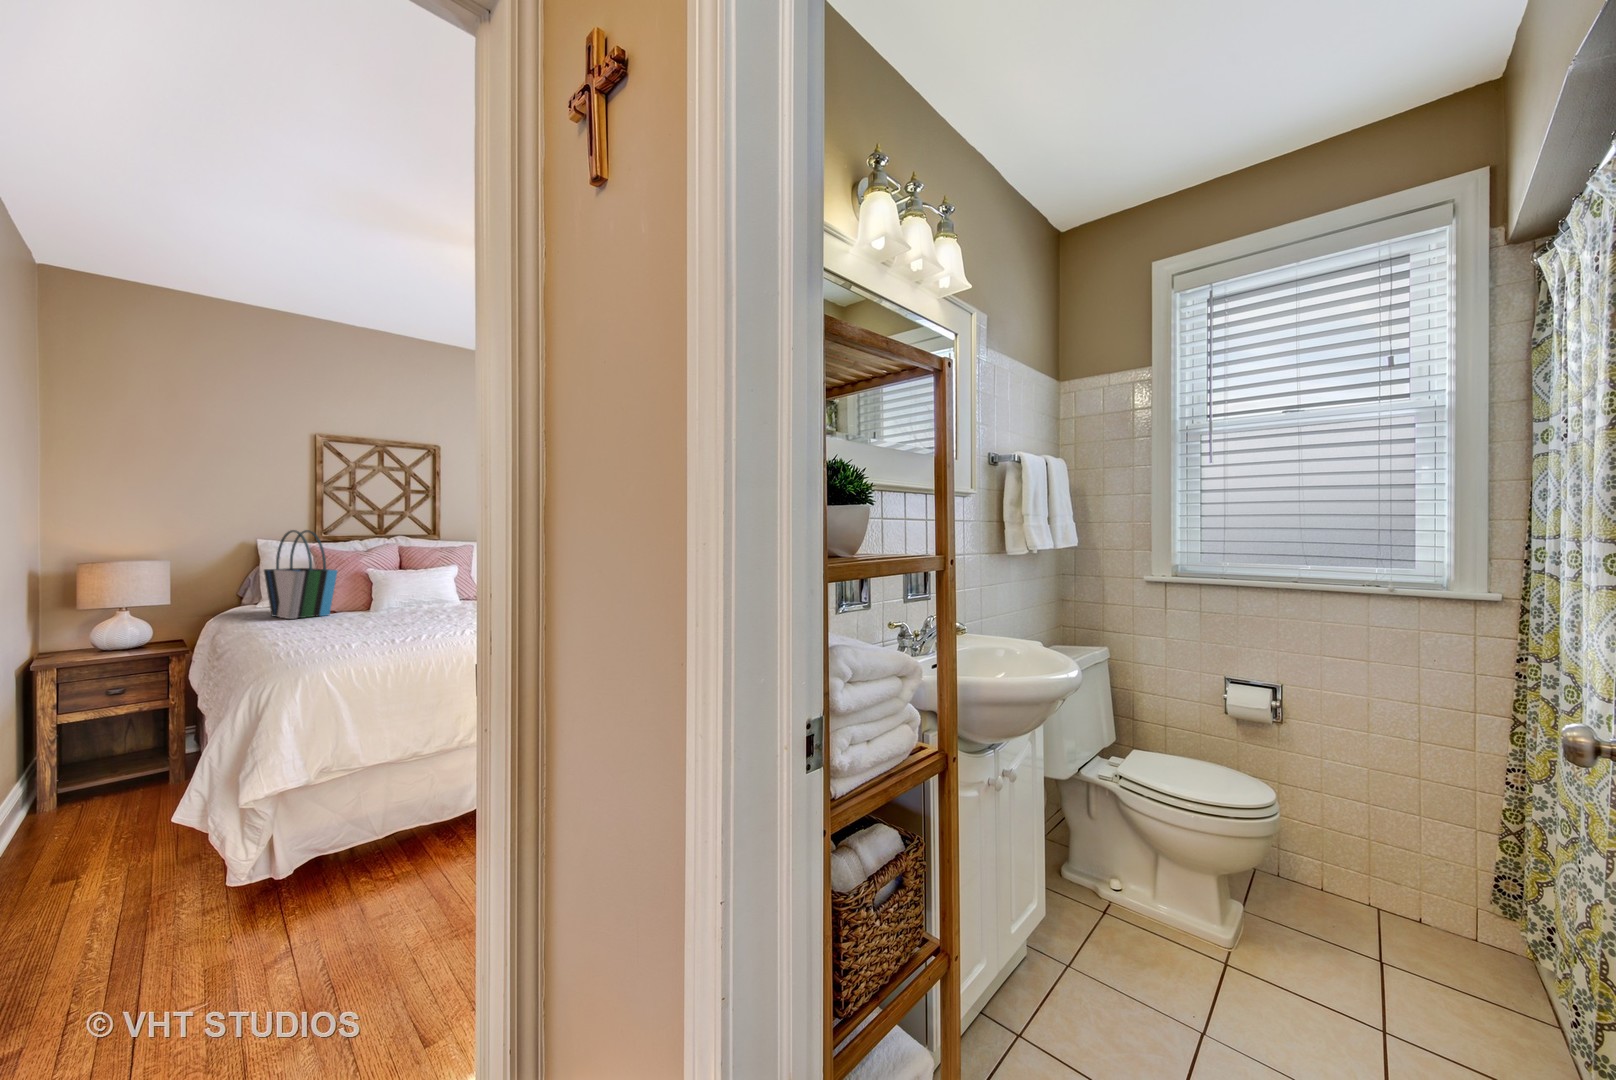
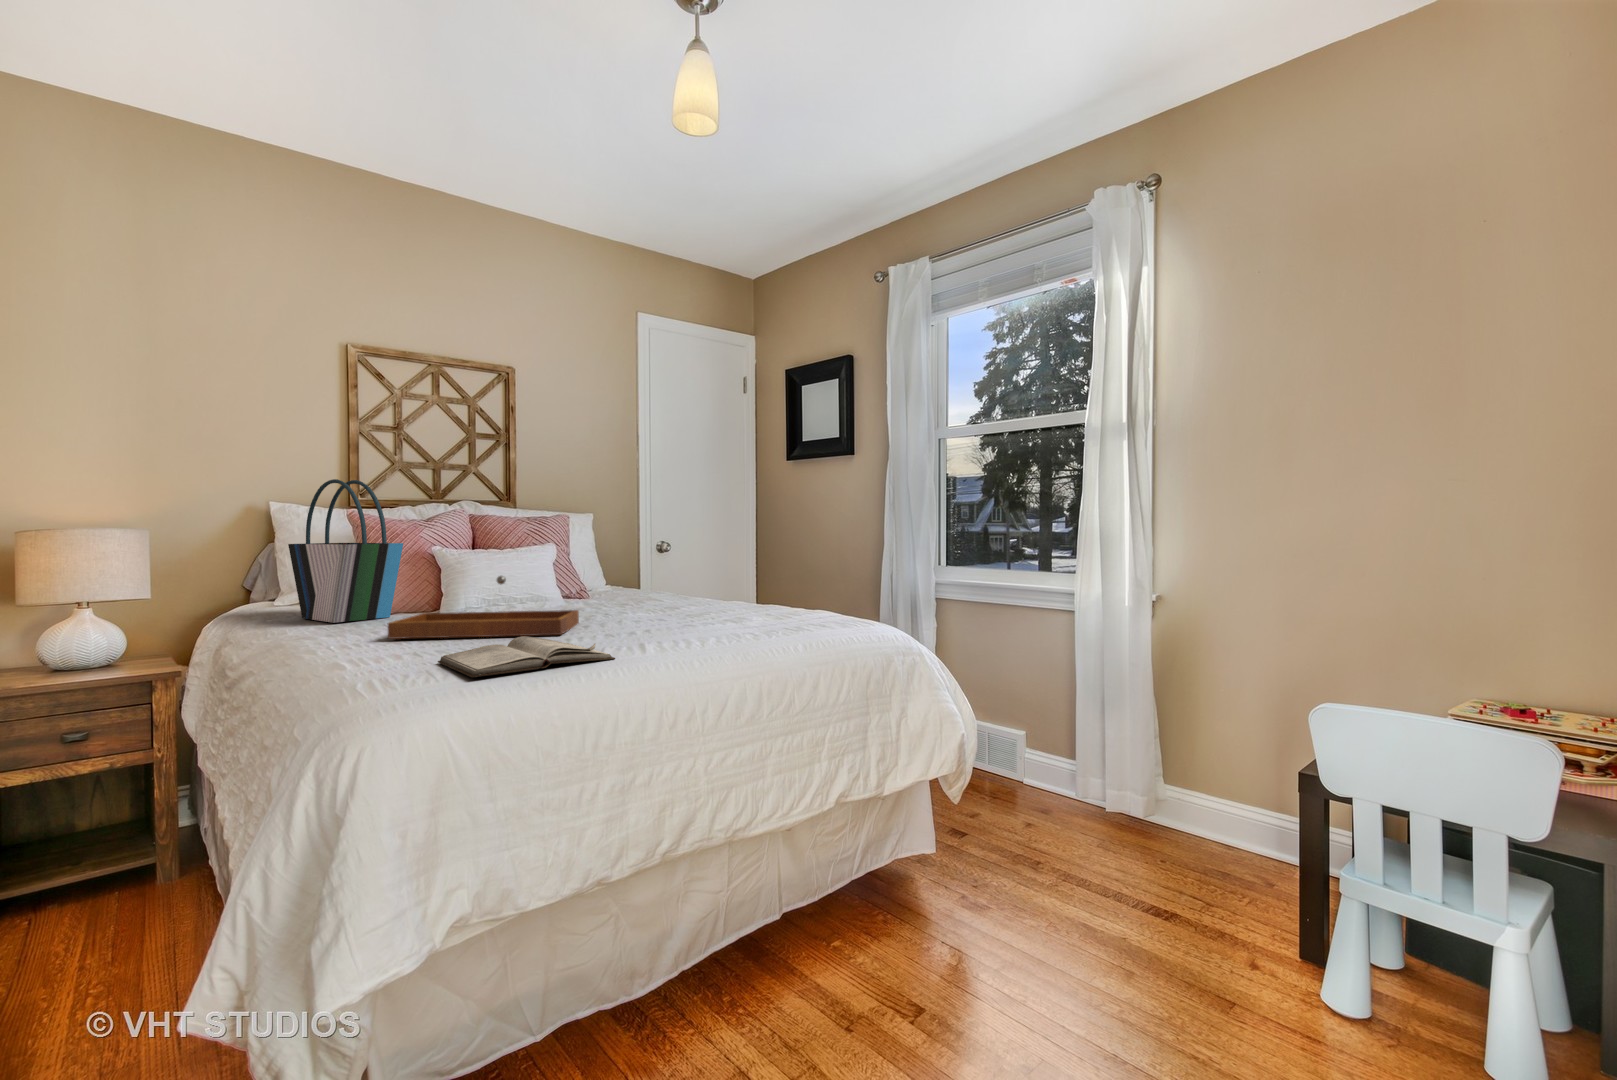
tray: none [317,591,445,629] -> present [388,576,579,639]
diary: none [337,627,440,649] -> present [438,636,615,678]

